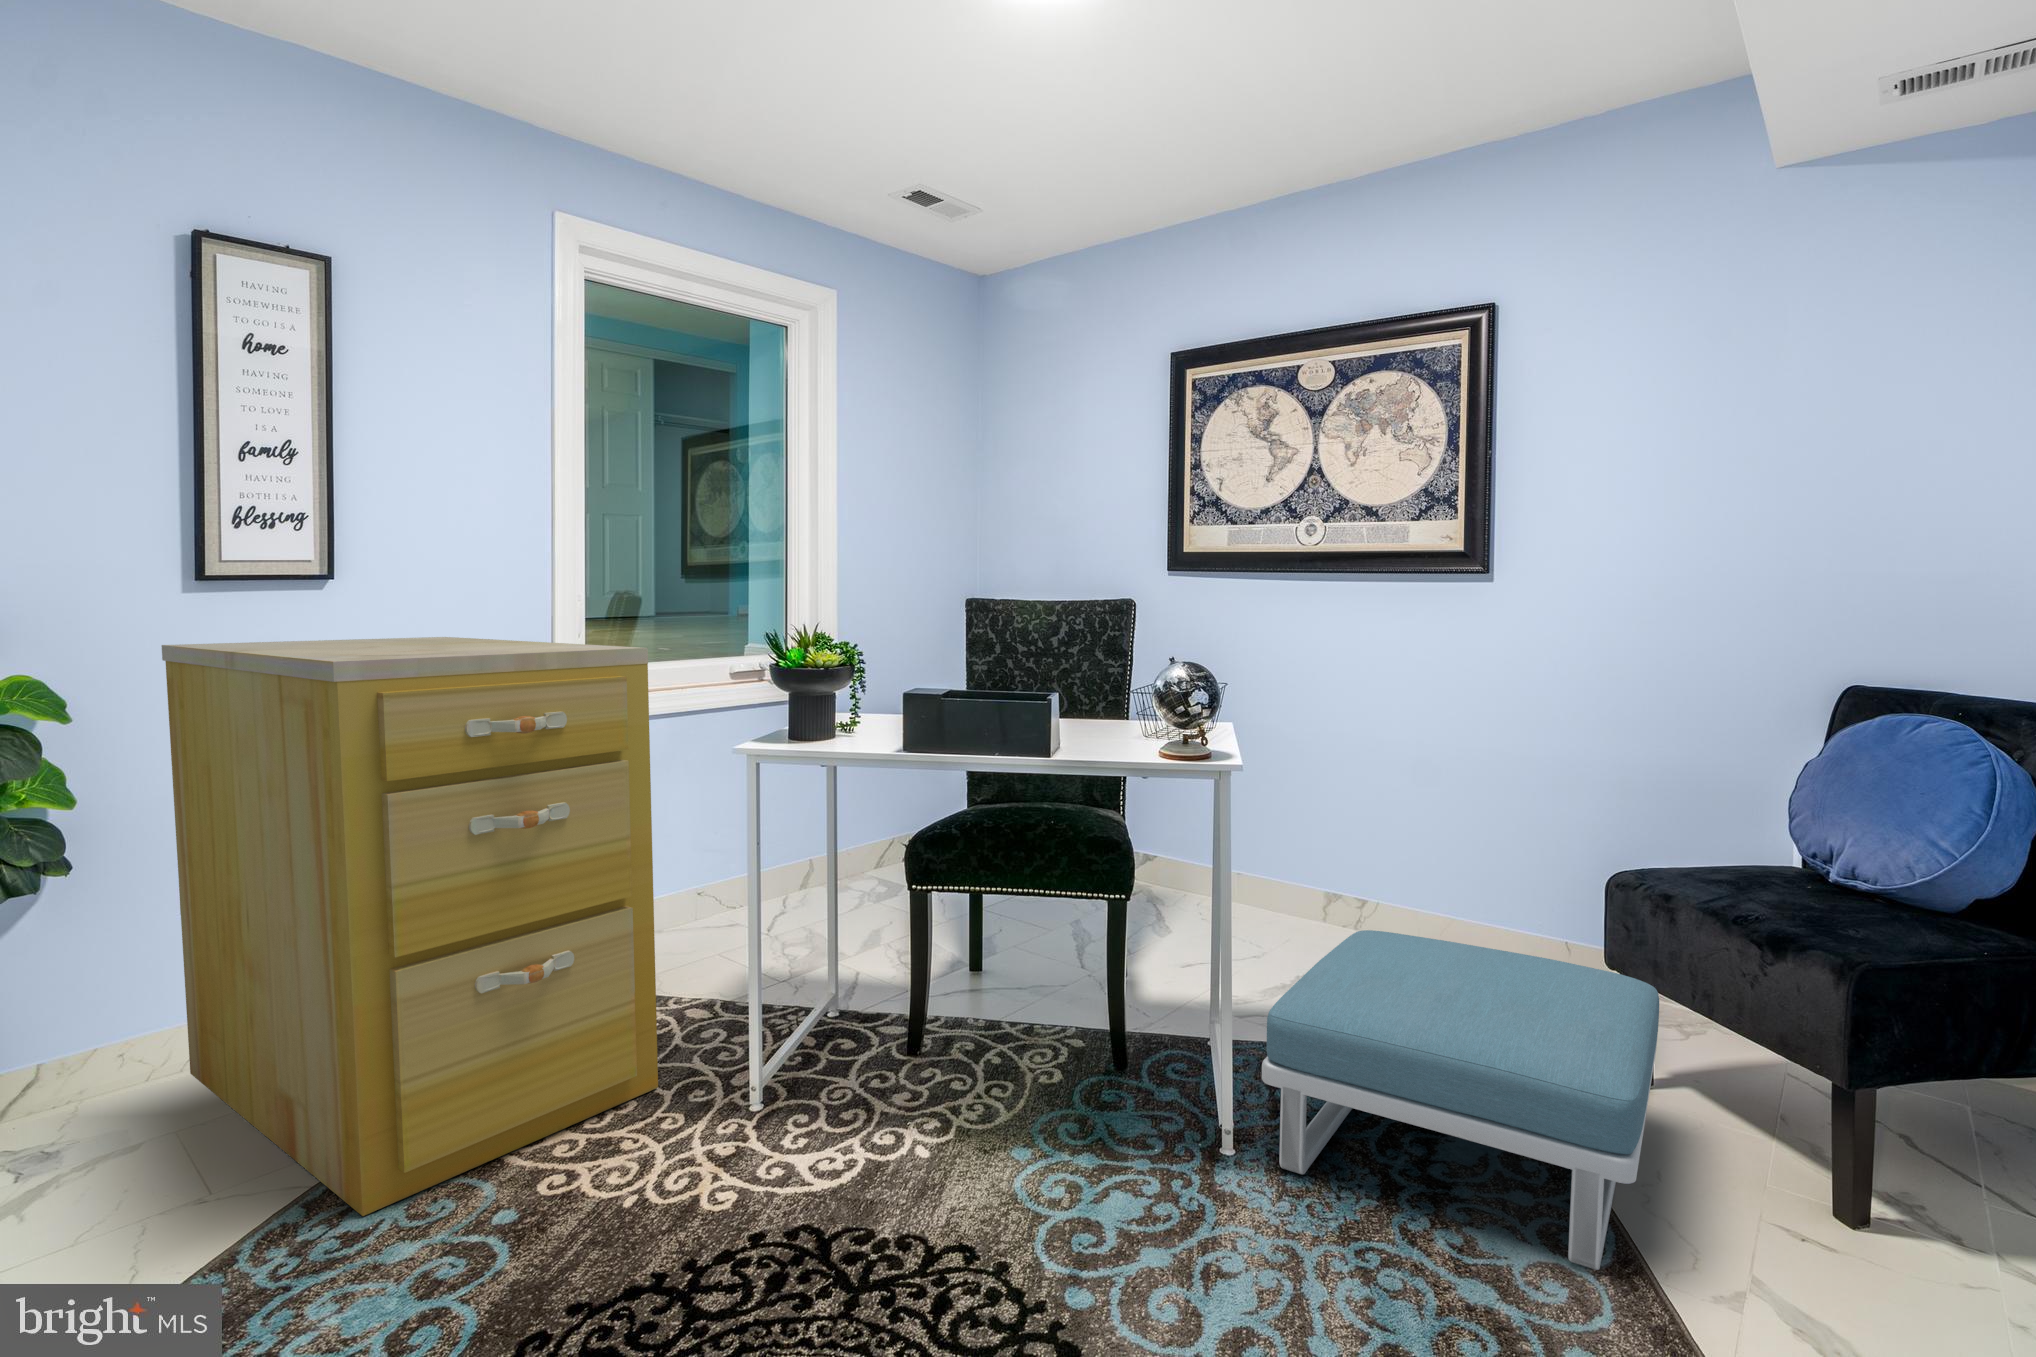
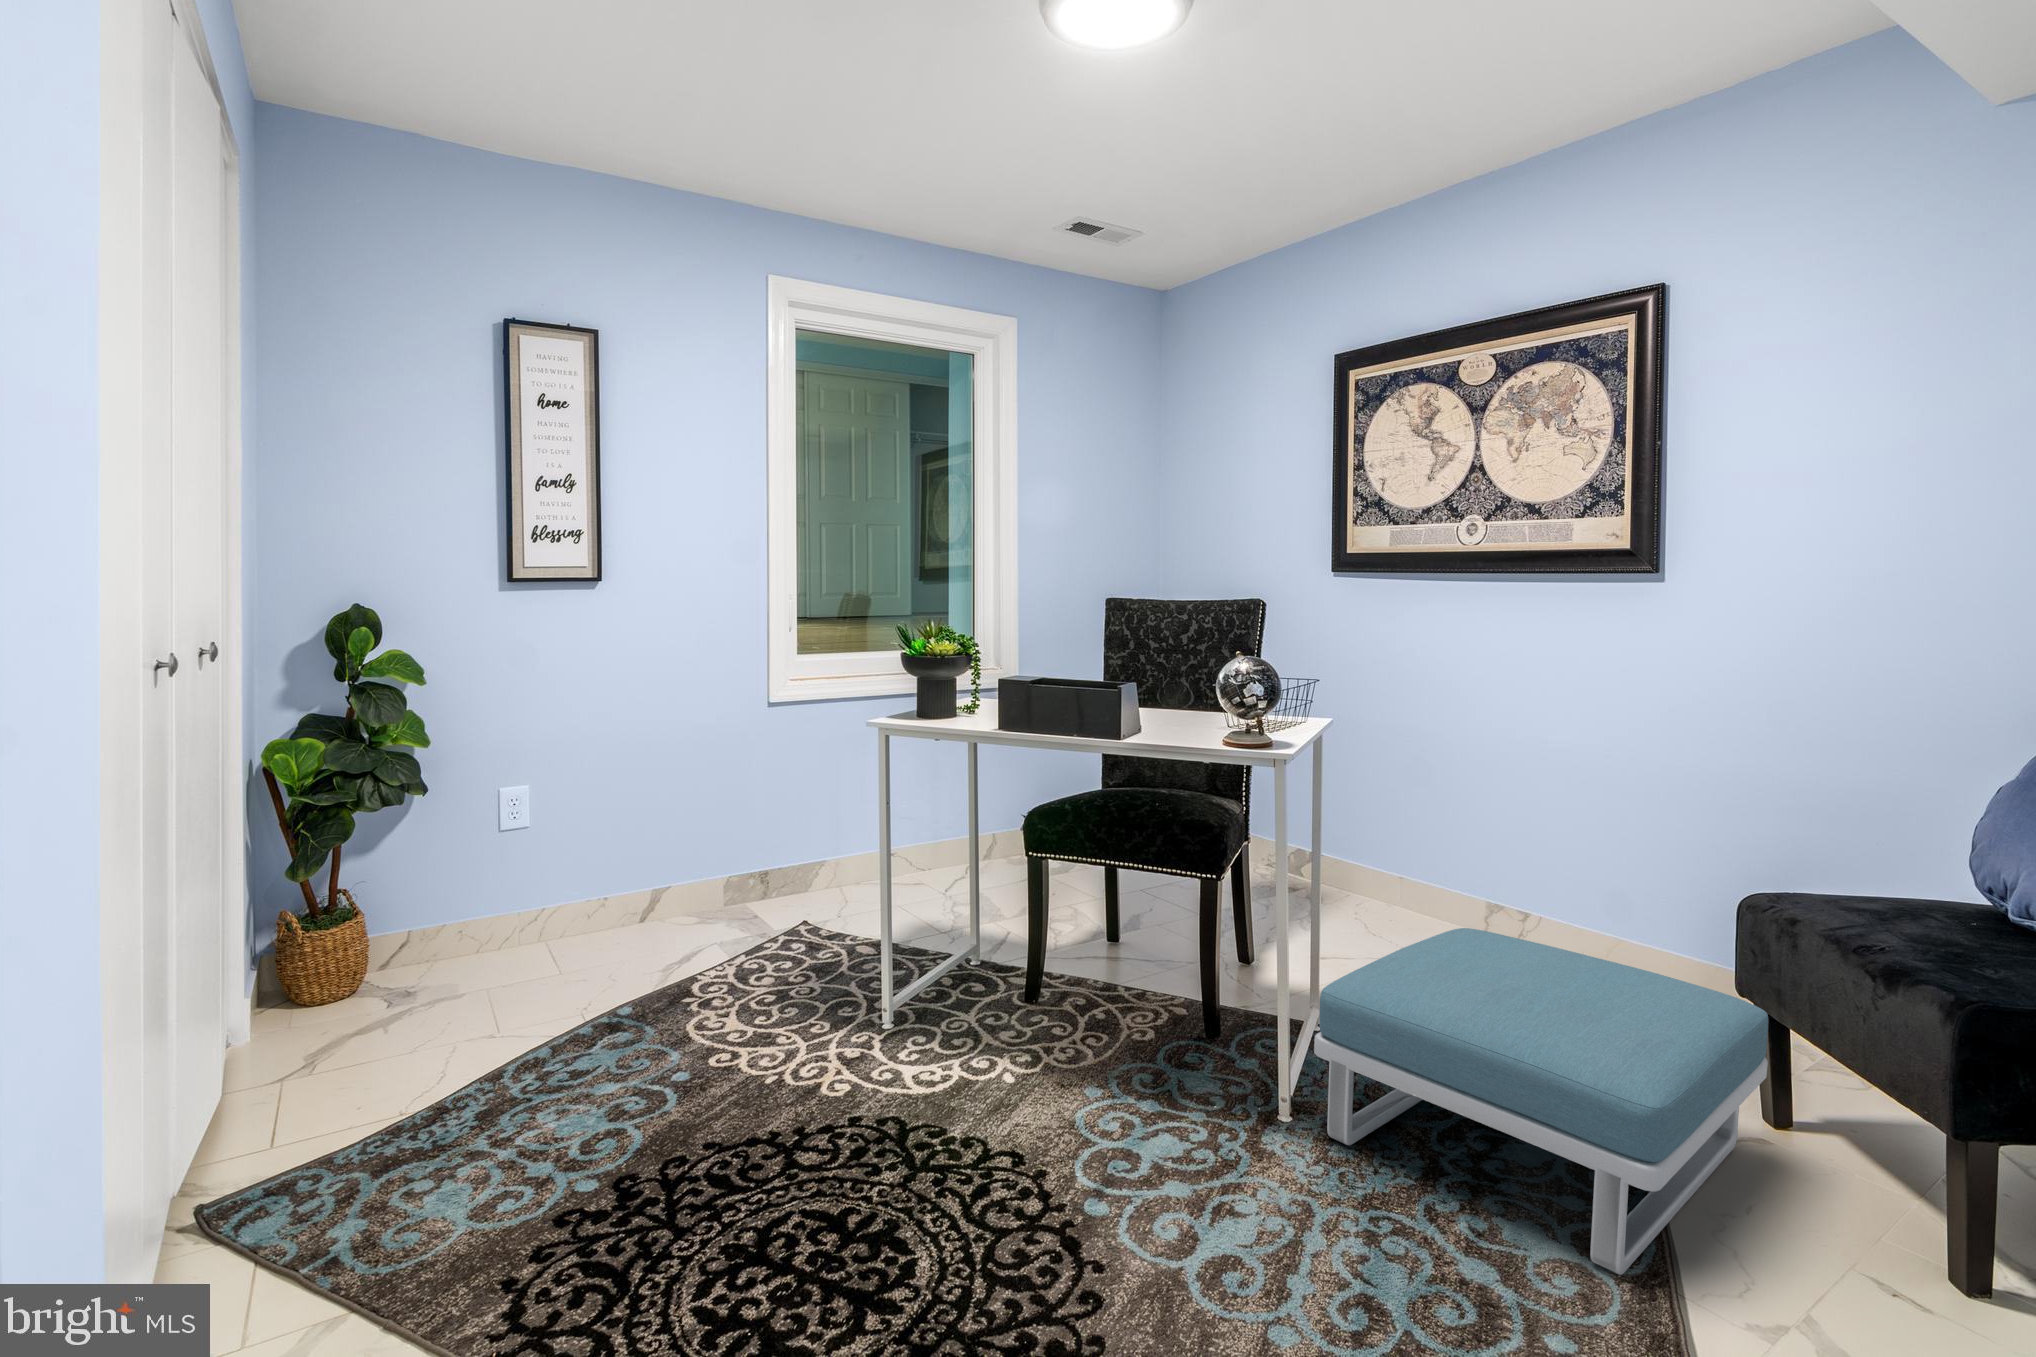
filing cabinet: present [162,637,658,1216] -> none [490,627,818,1063]

